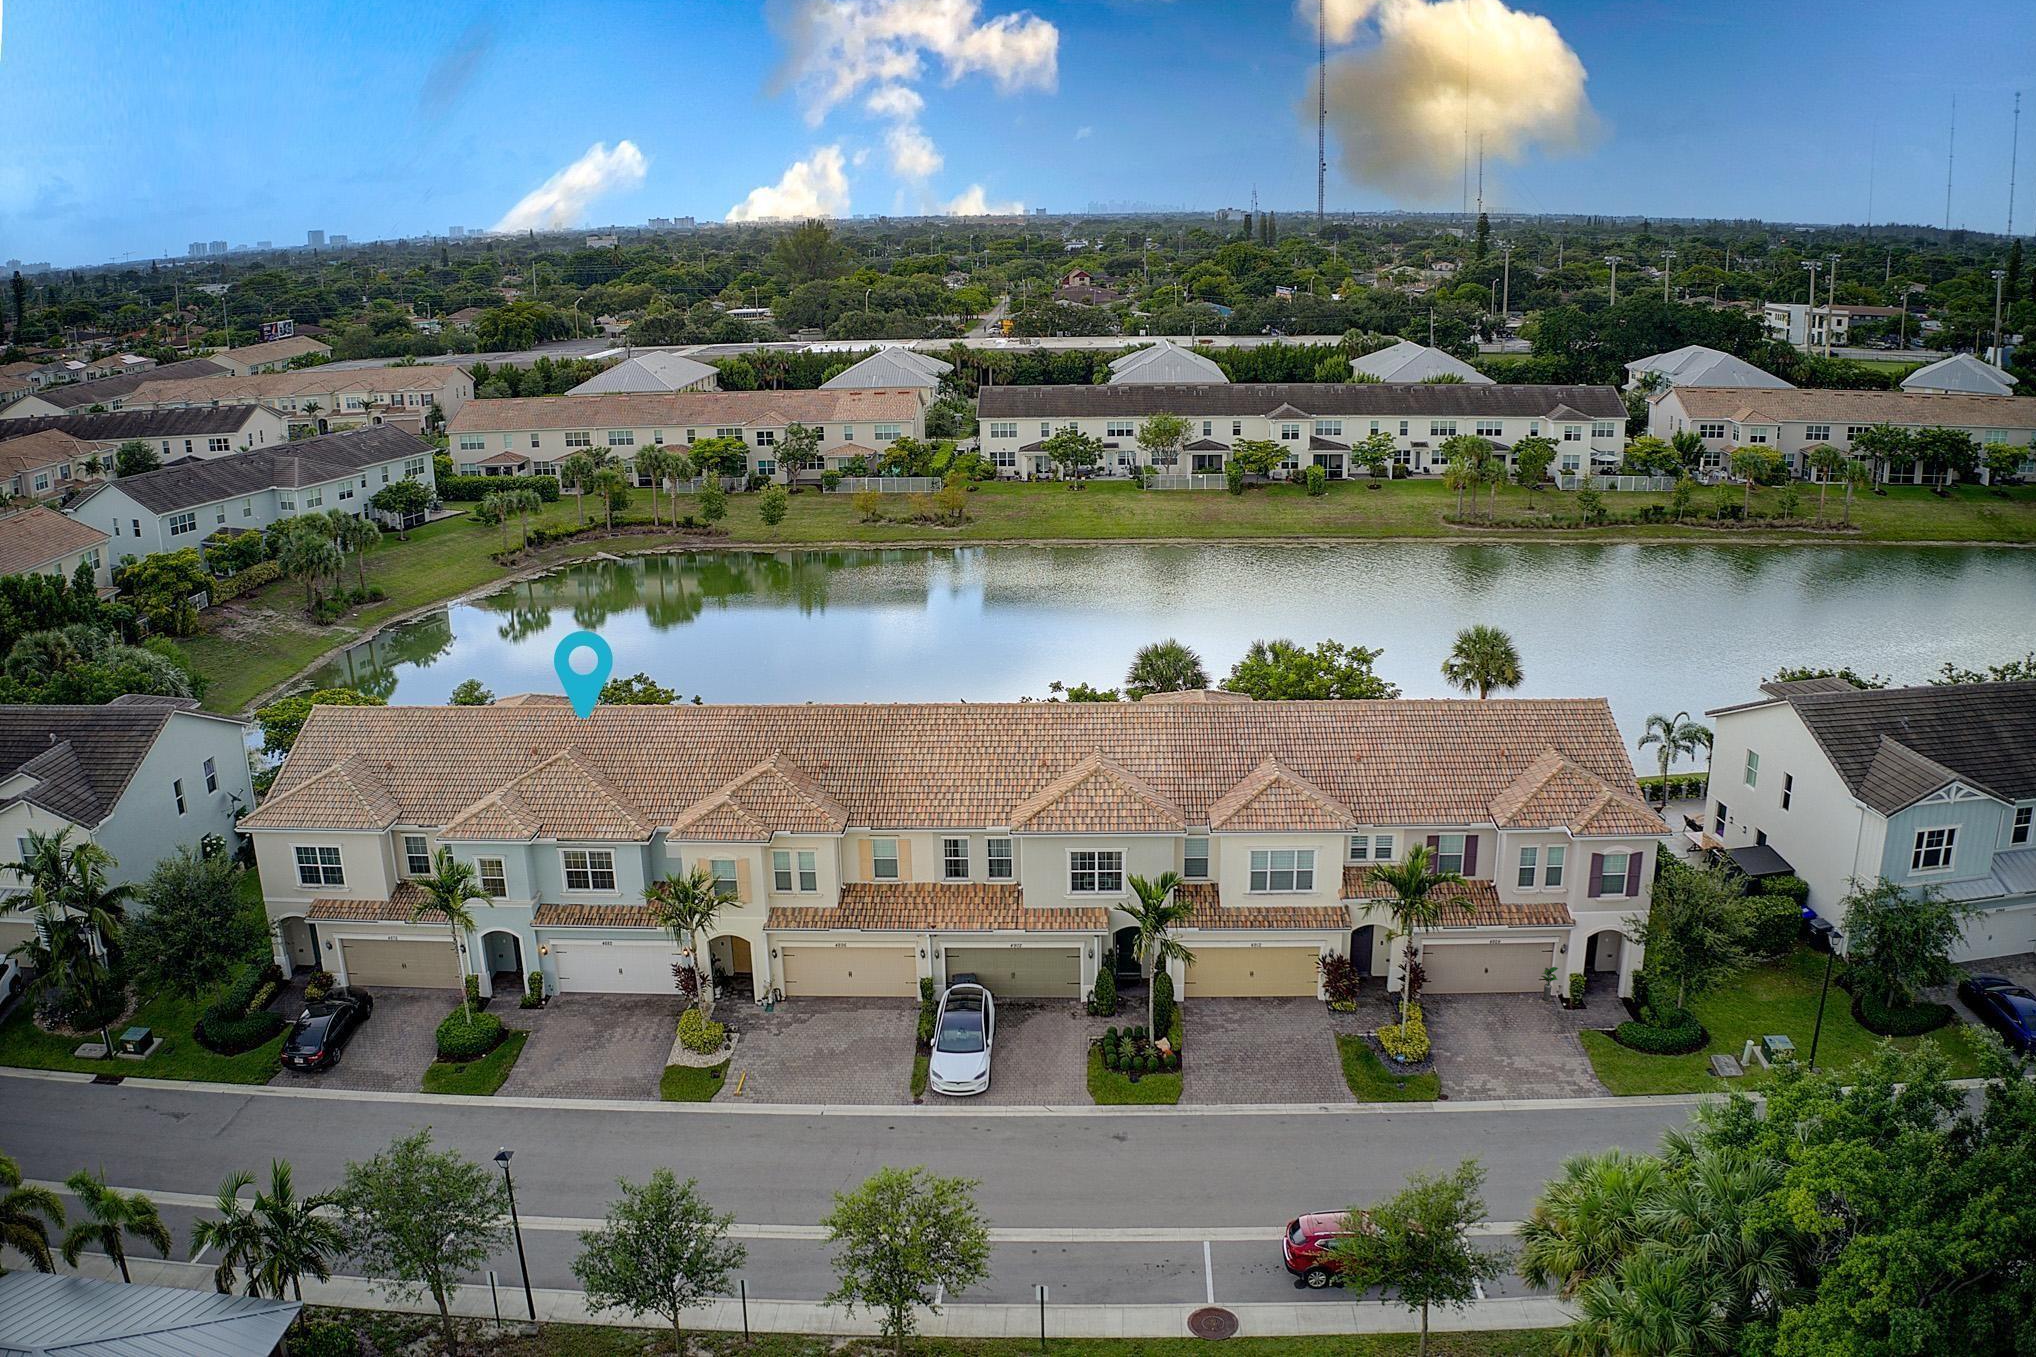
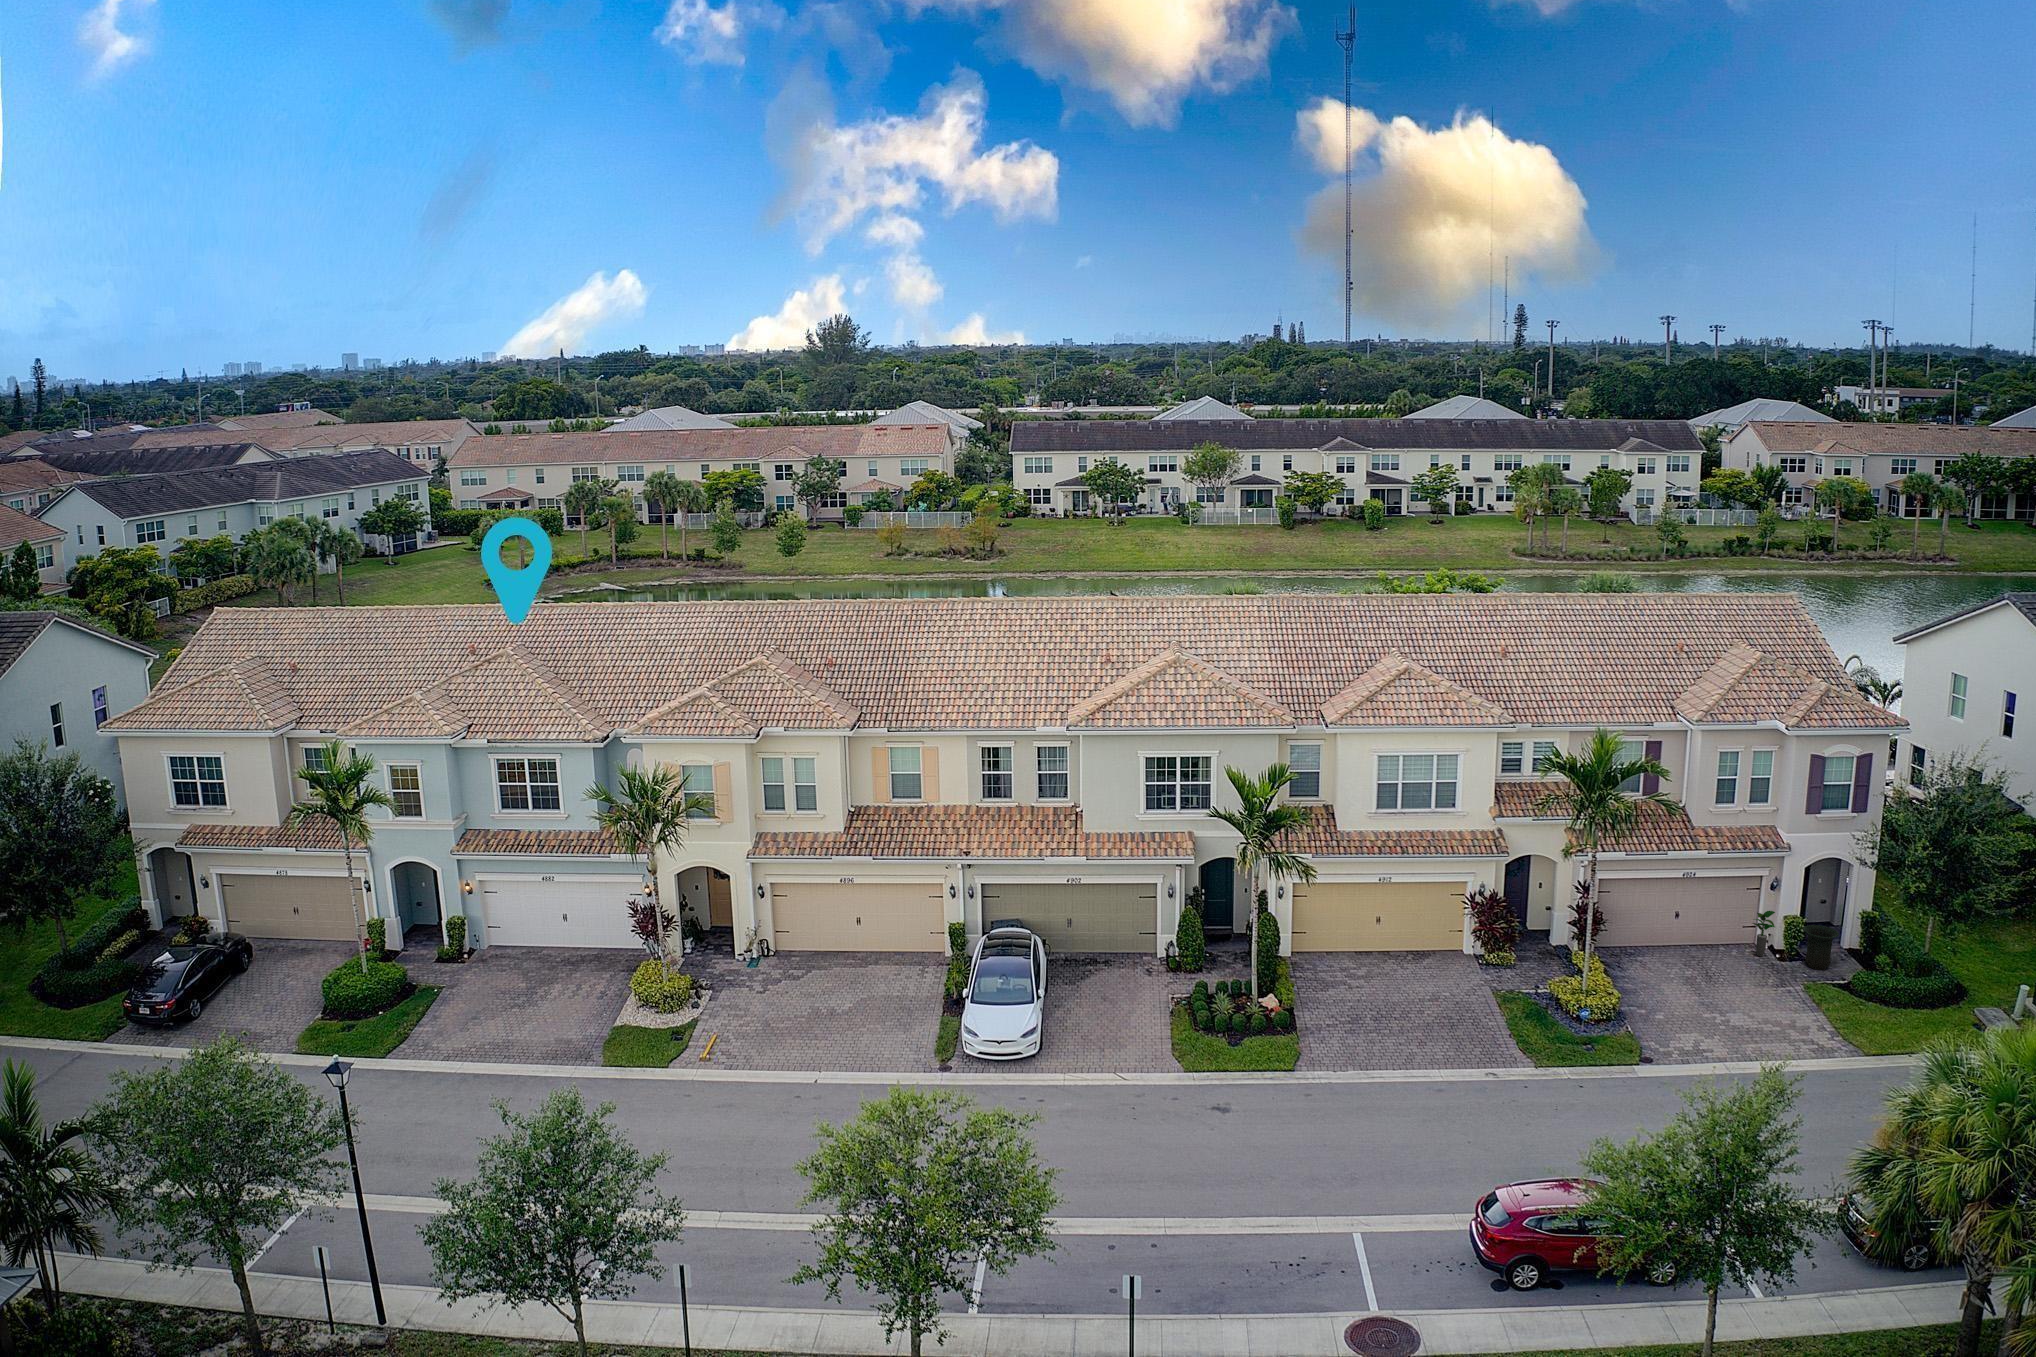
trash can: none [1577,979,1603,1014] -> present [1803,925,1839,970]

